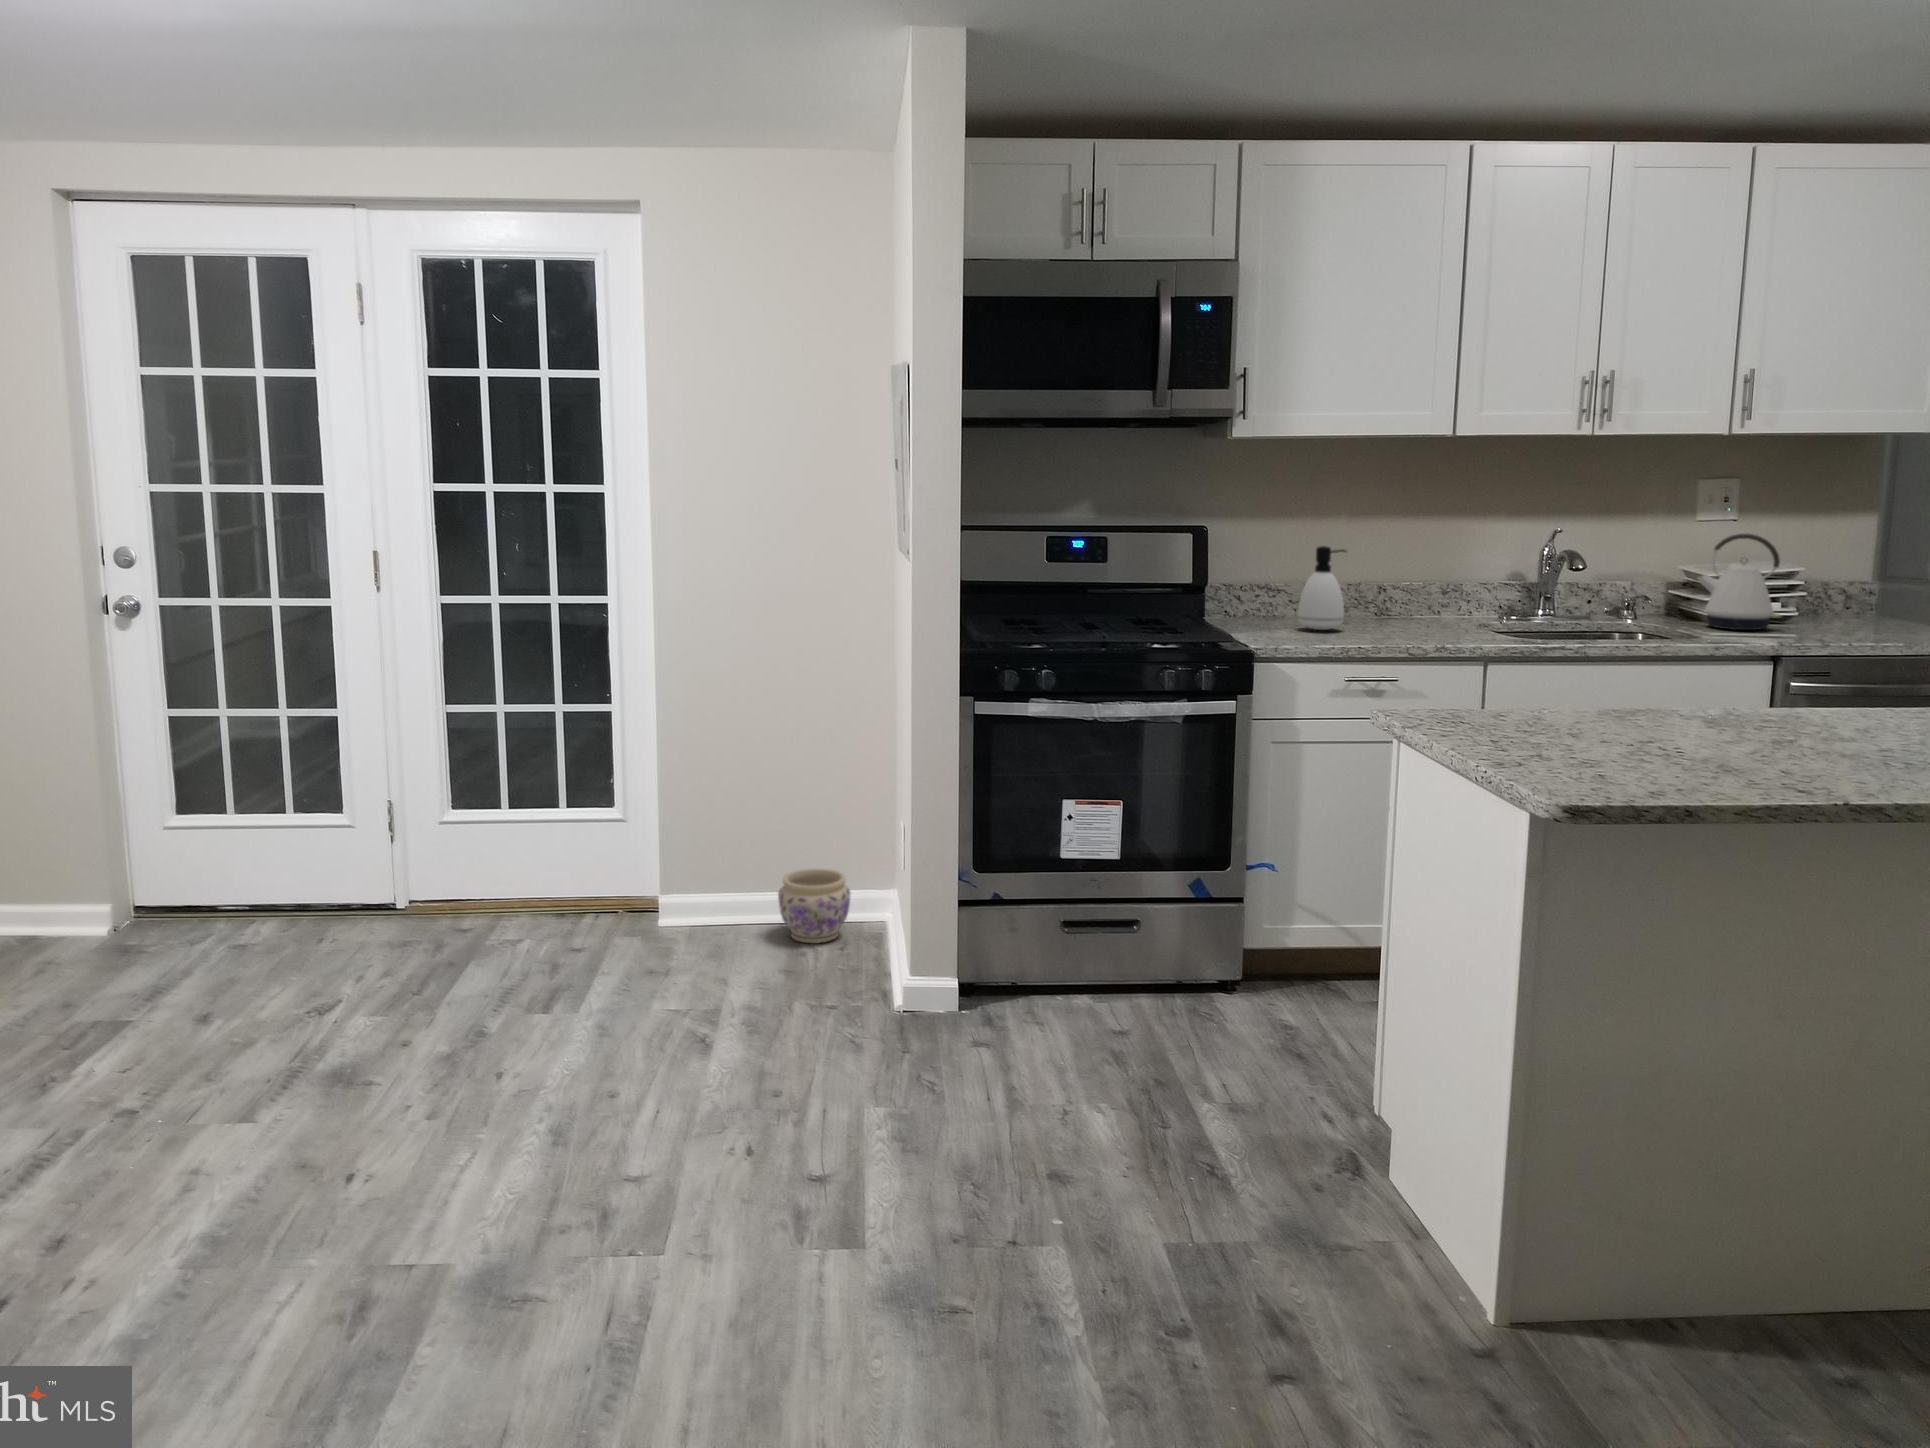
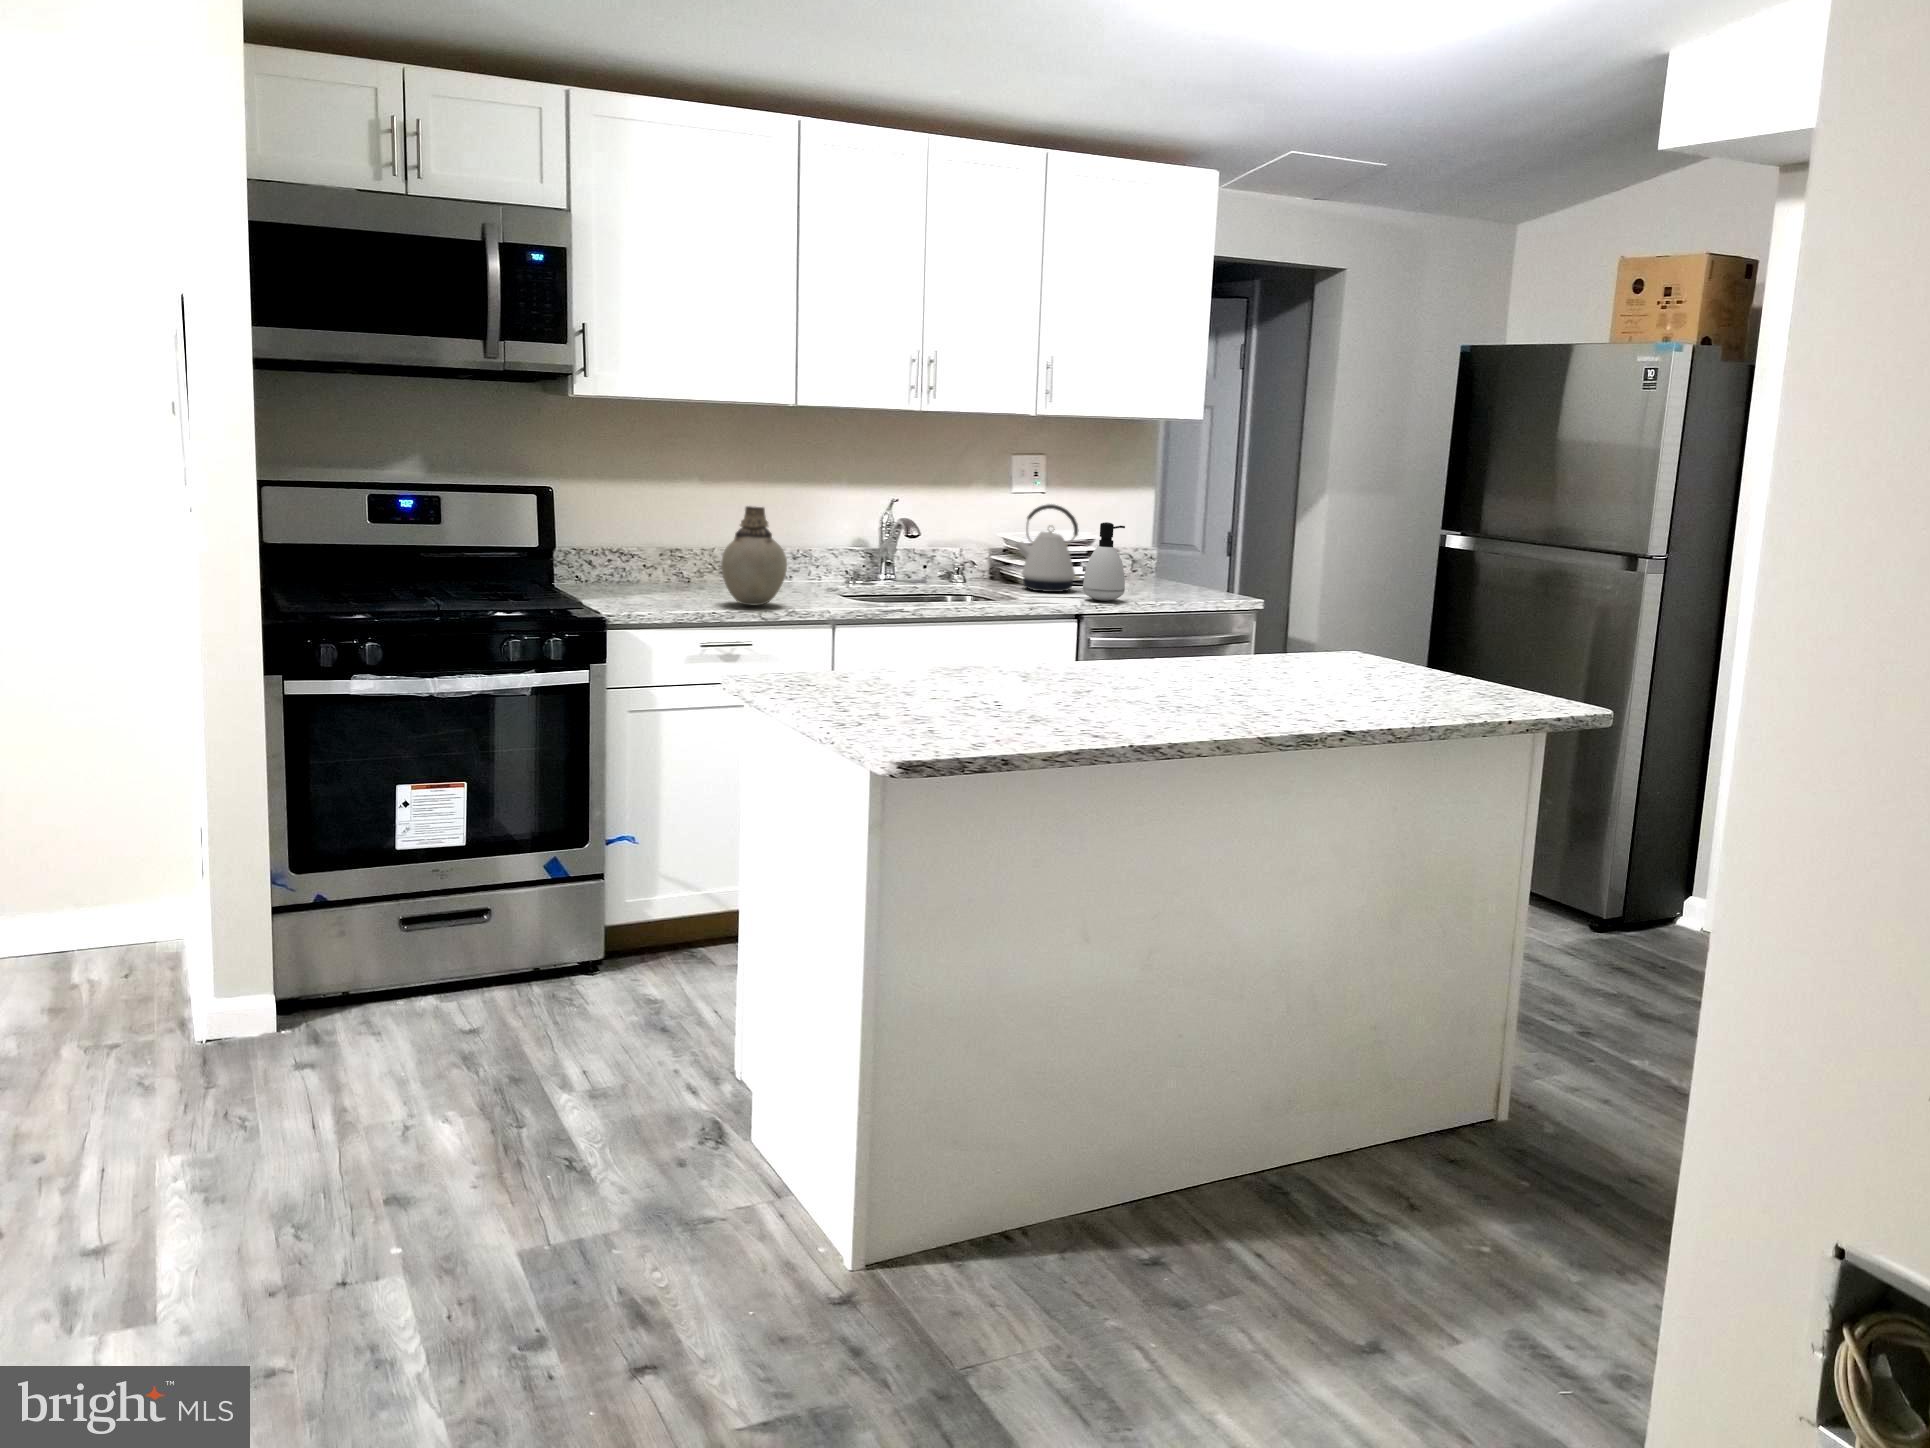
vase: none [1371,540,1440,640] -> present [721,506,787,605]
soap dispenser: present [1298,546,1346,630] -> present [1083,522,1125,601]
planter: present [778,869,851,944] -> none [32,891,133,982]

